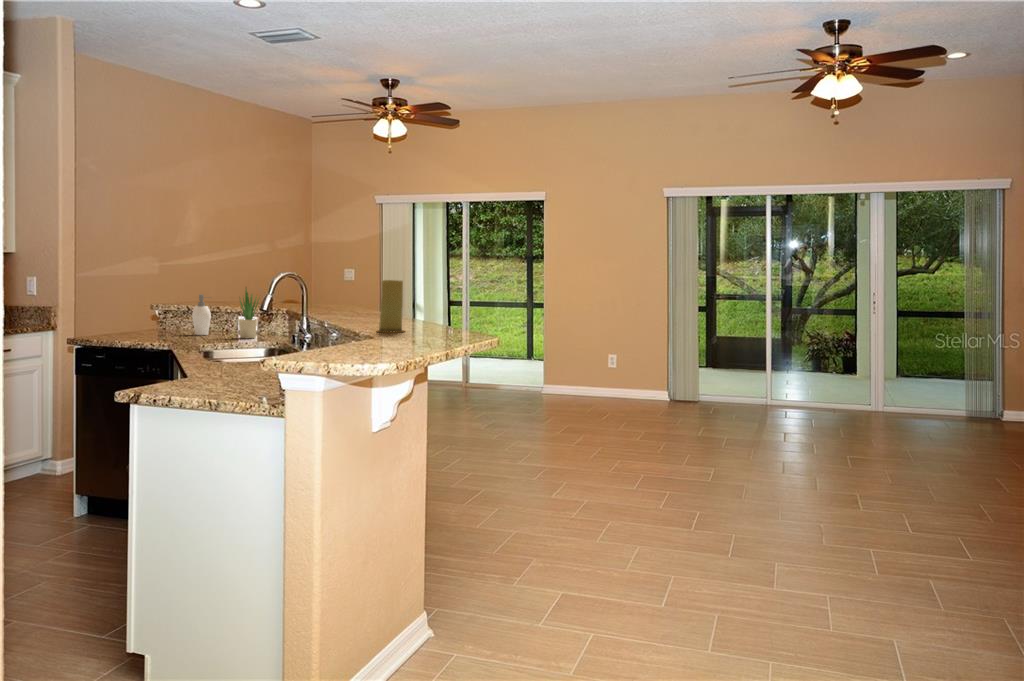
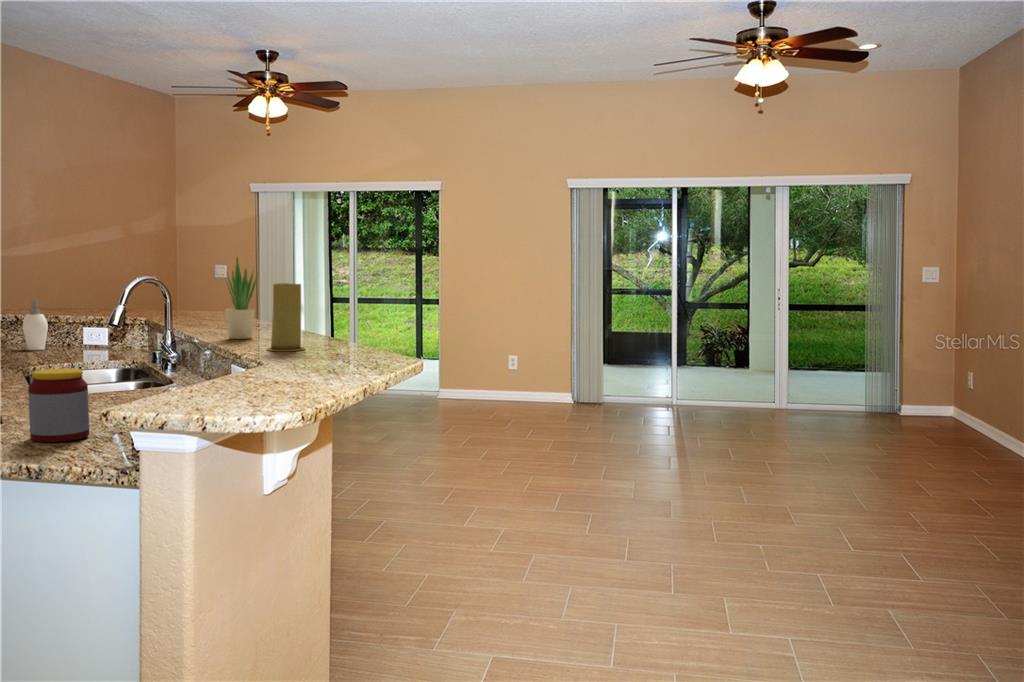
potted plant: present [238,289,259,338] -> present [225,258,258,339]
jar: none [210,338,249,388] -> present [28,368,89,442]

